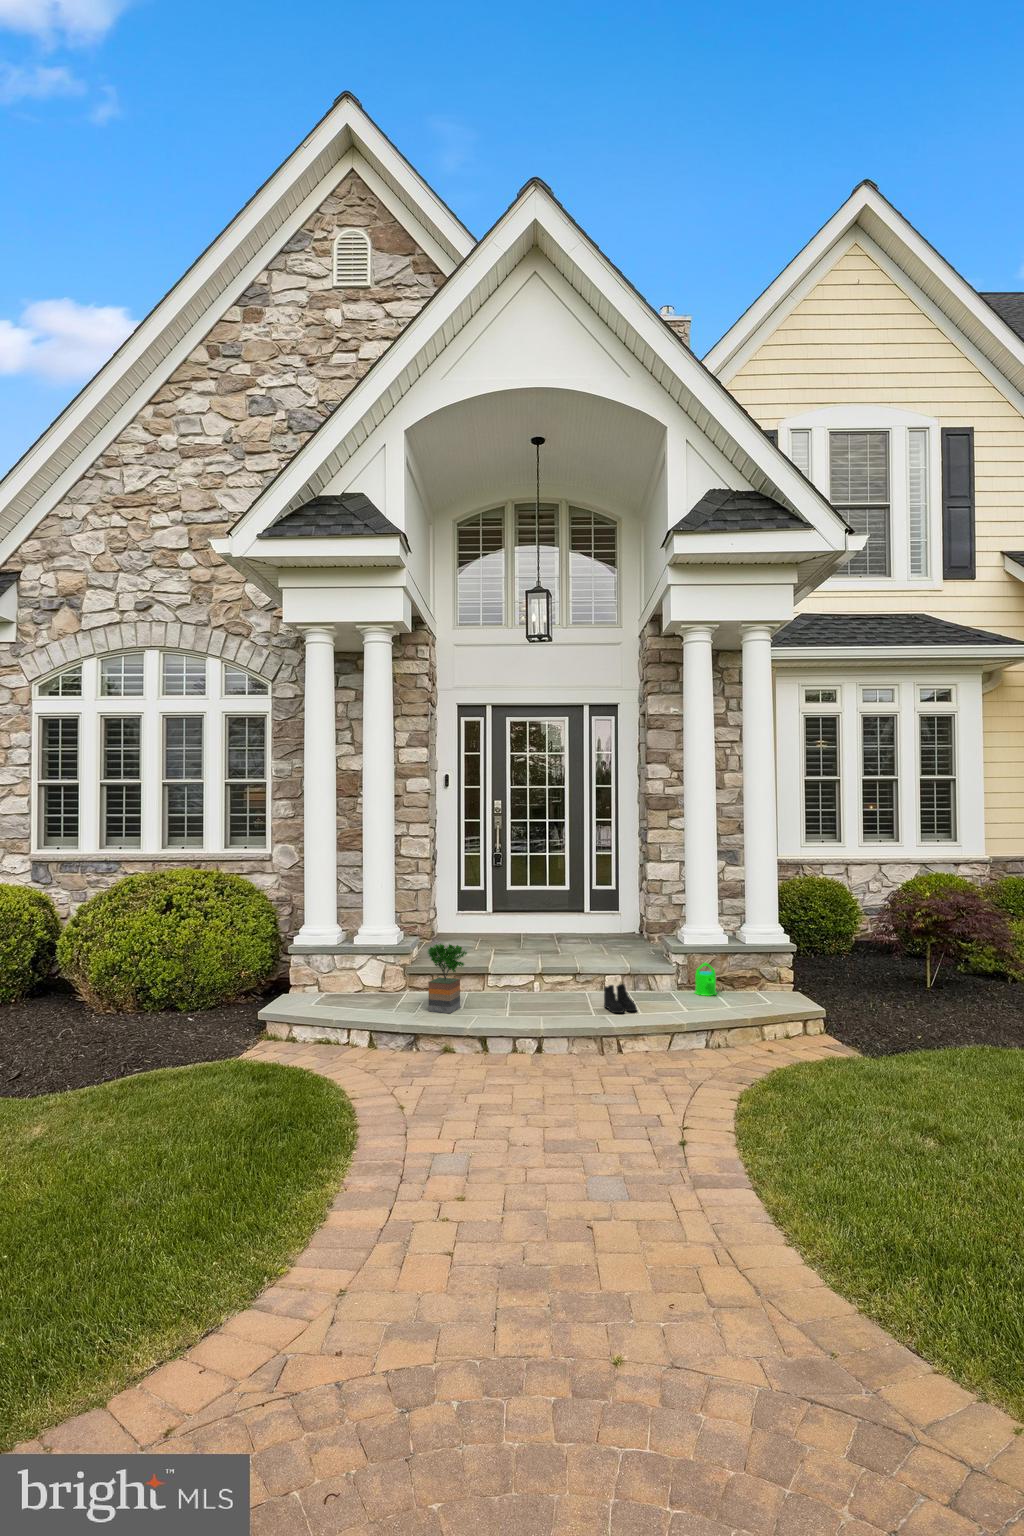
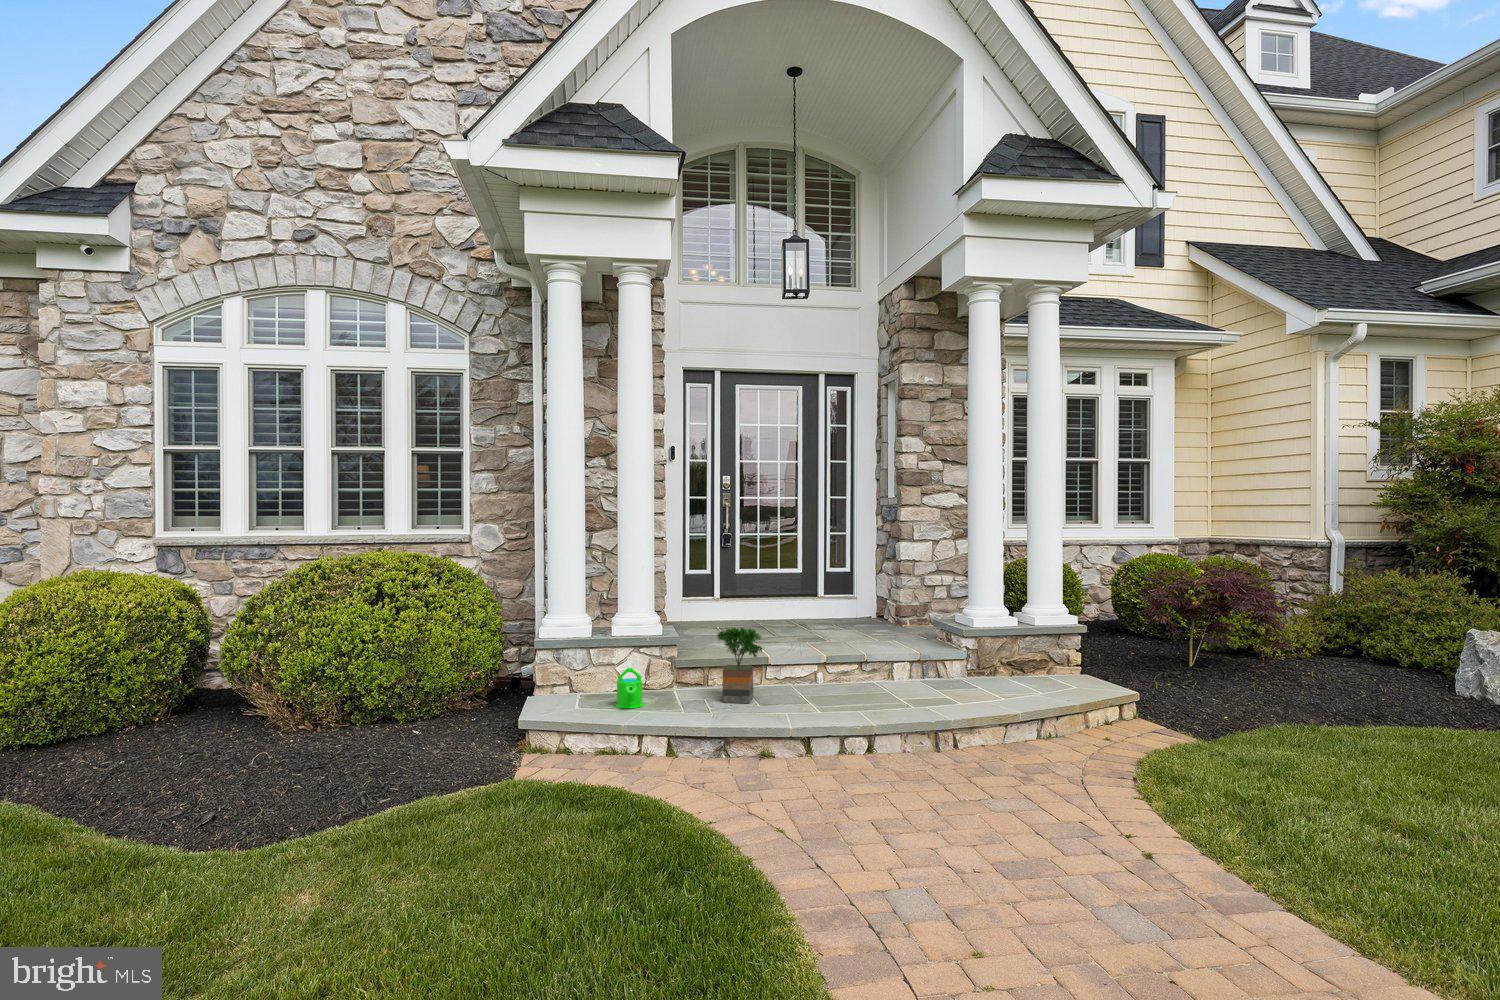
watering can: present [695,963,717,996] -> present [615,668,644,708]
boots: present [604,984,637,1013] -> none [904,663,943,695]

